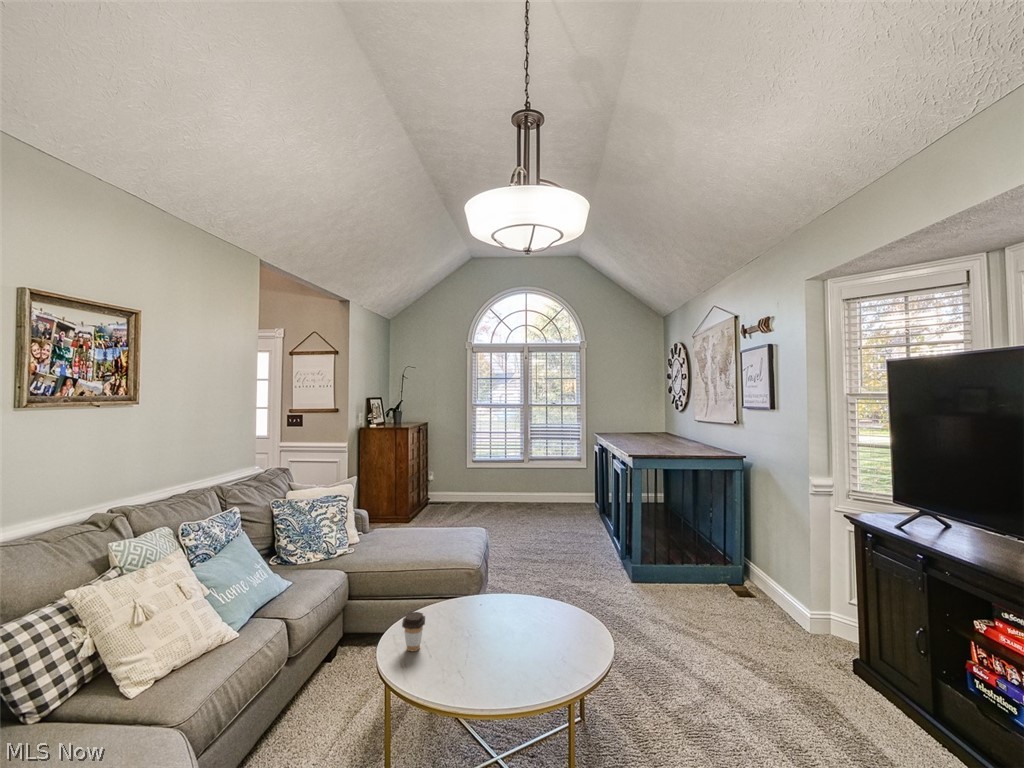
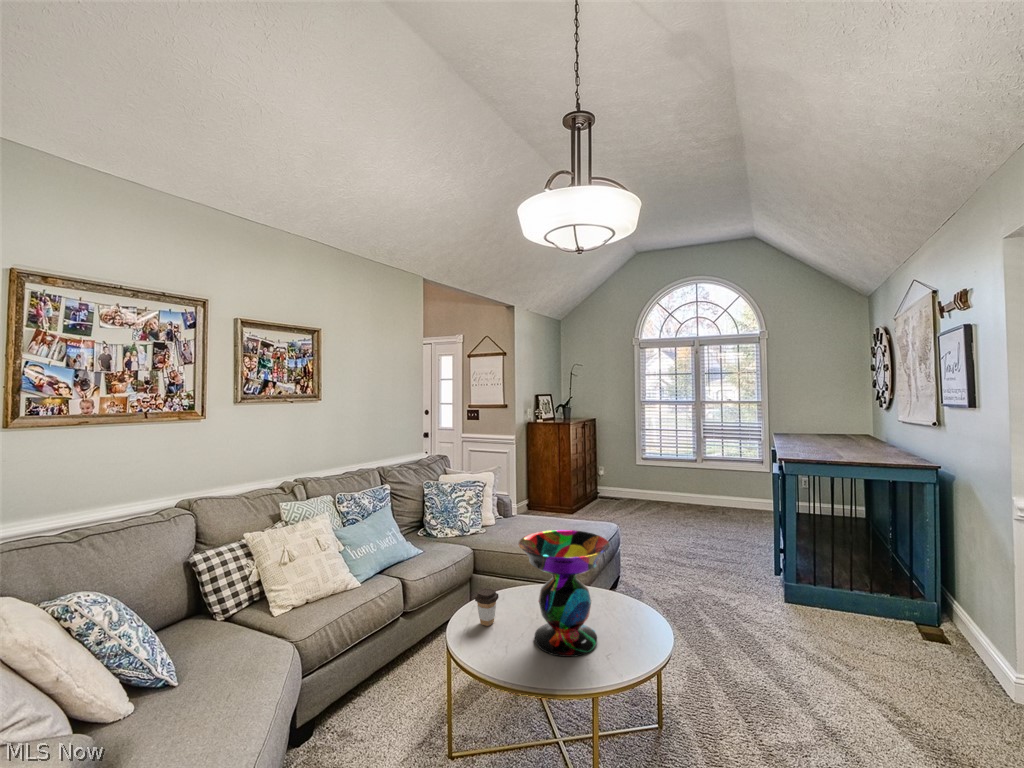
decorative bowl: none [458,542,545,666] -> present [519,530,610,657]

